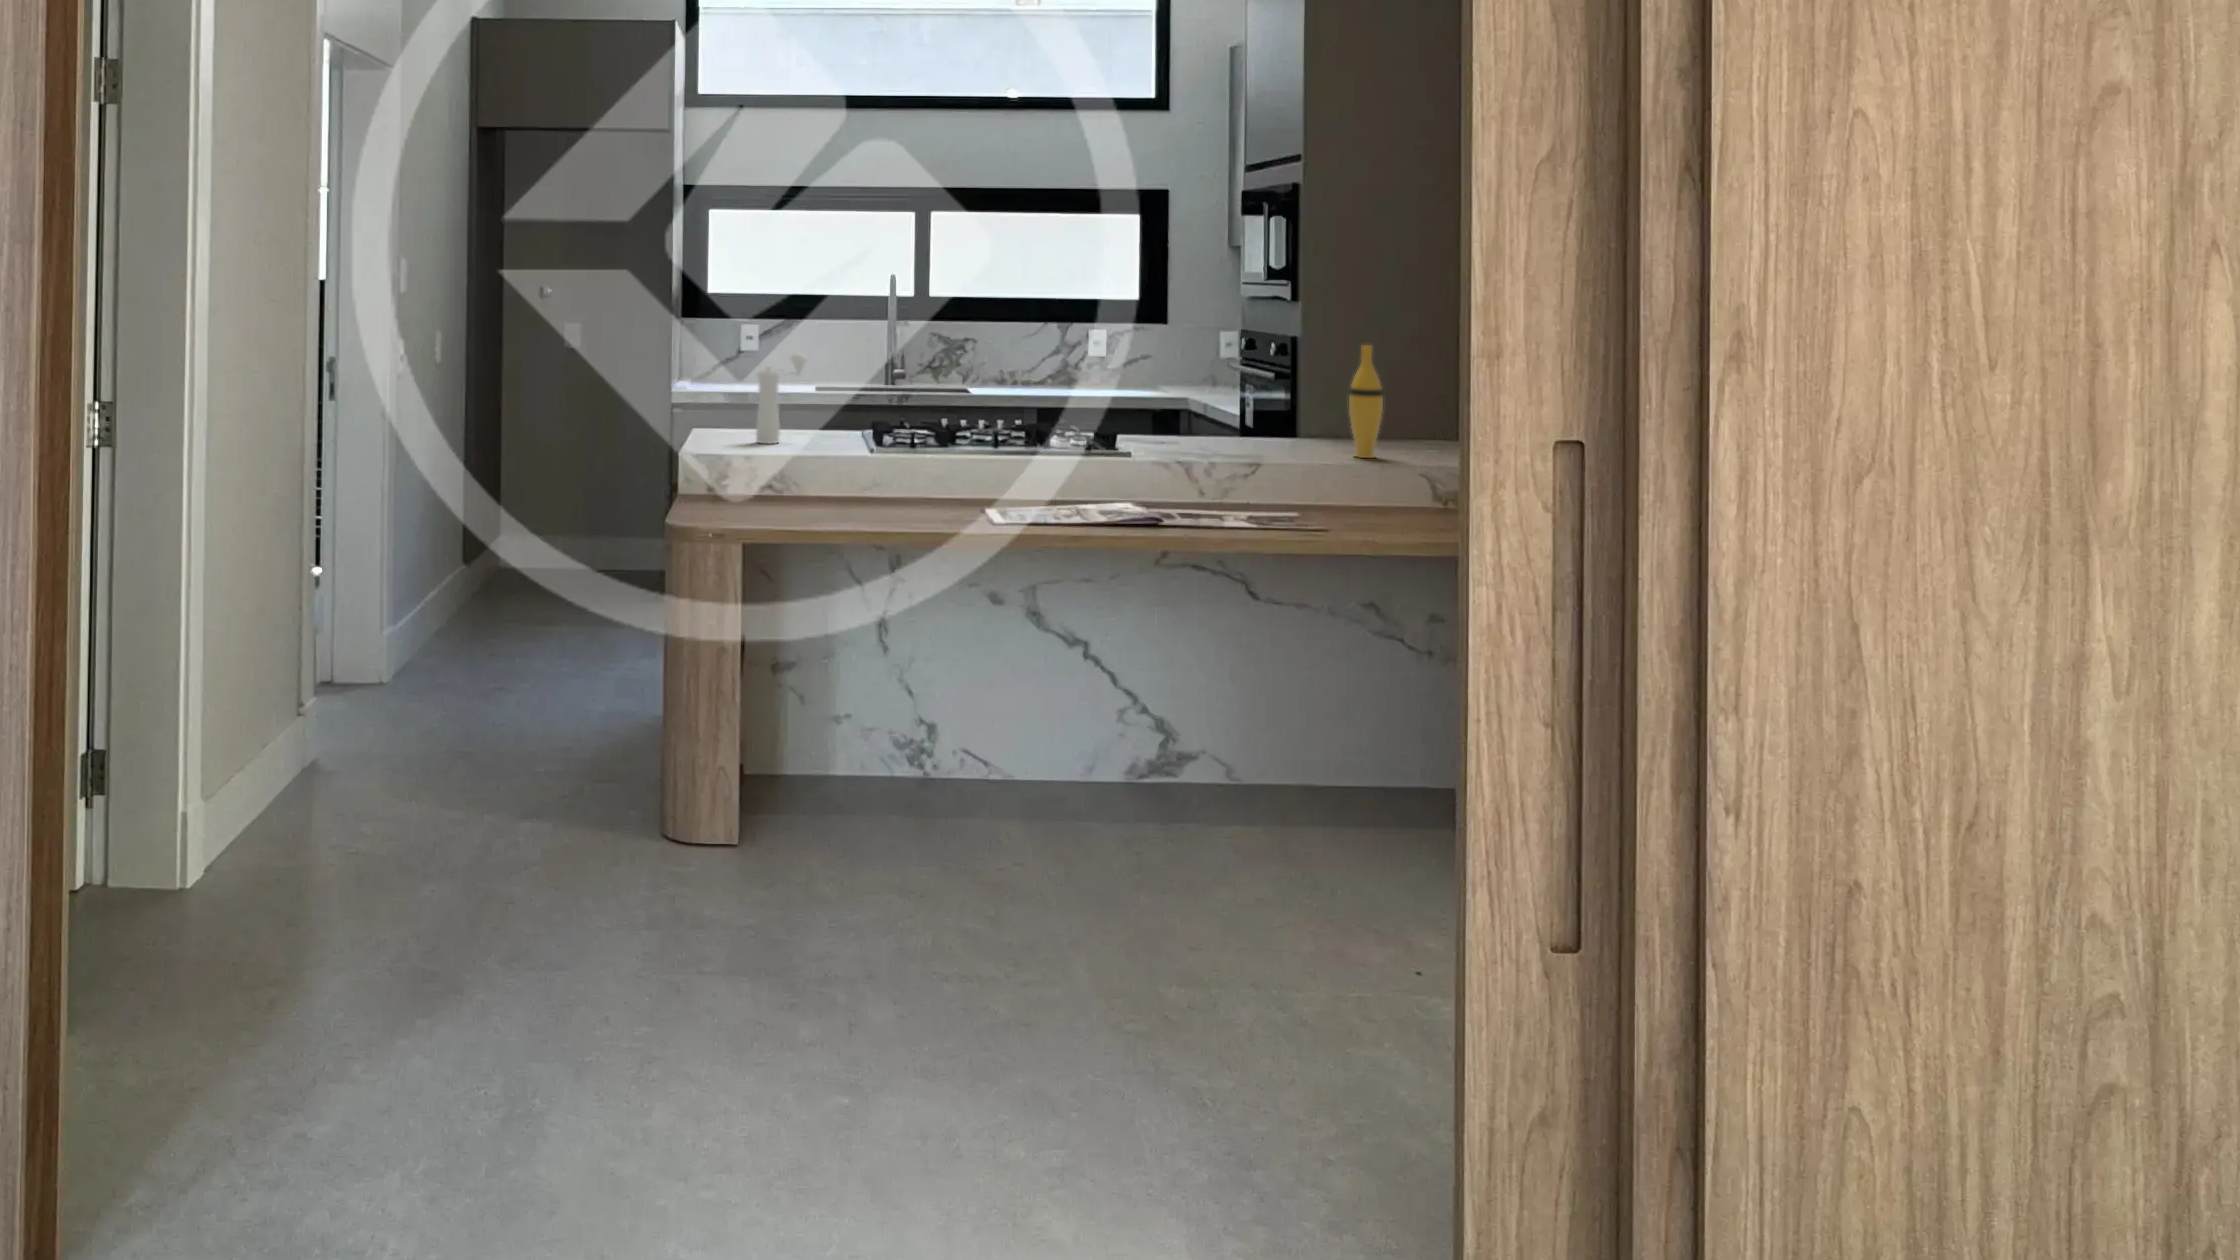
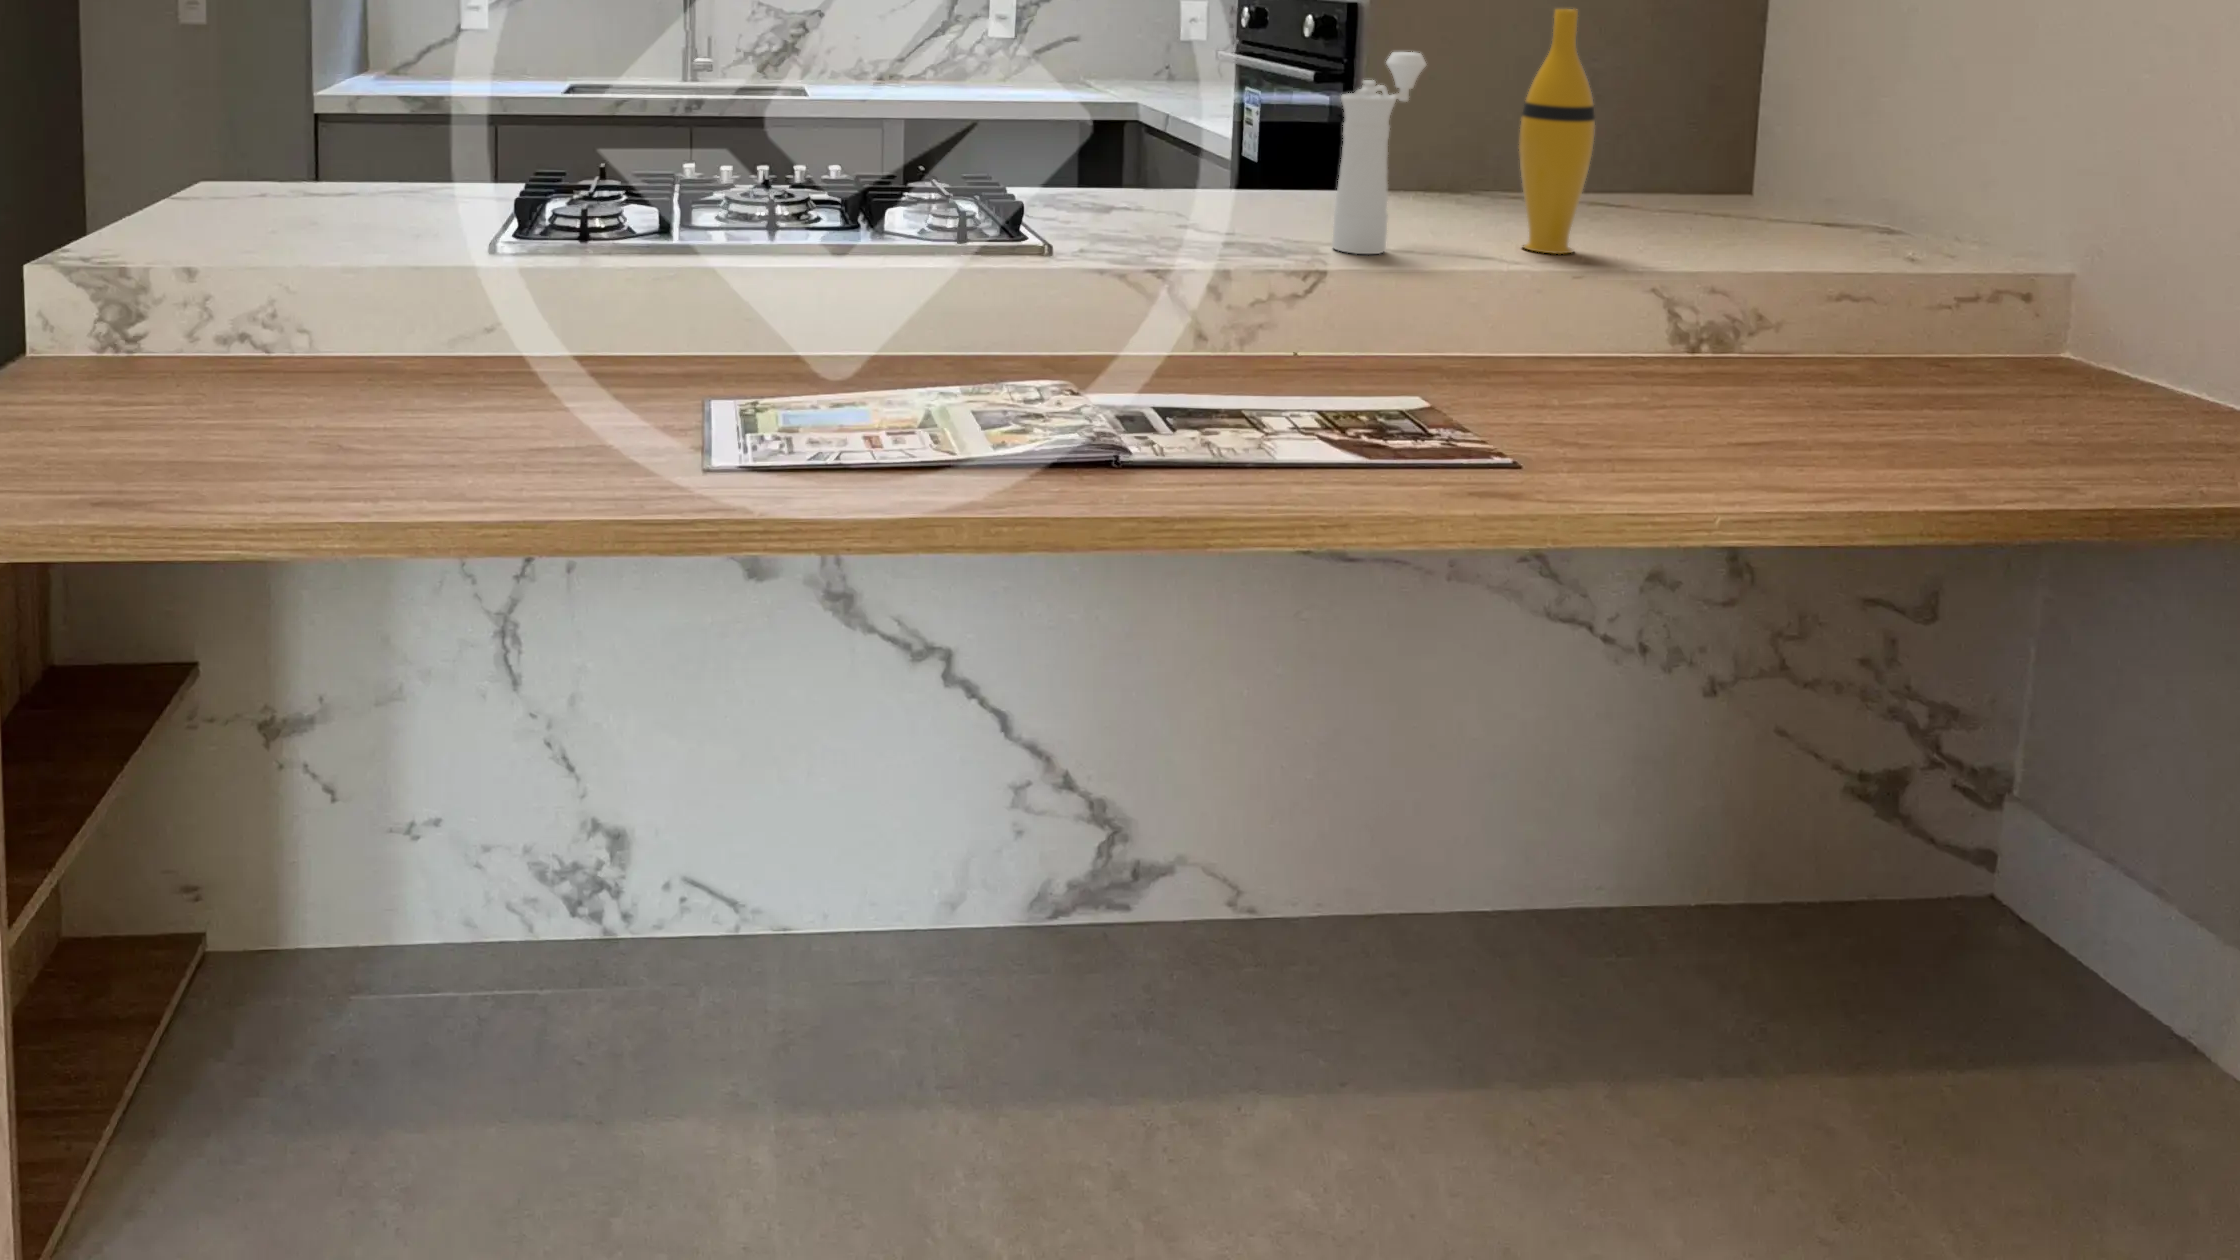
pepper mill: present [756,353,807,444] -> present [1332,52,1426,254]

